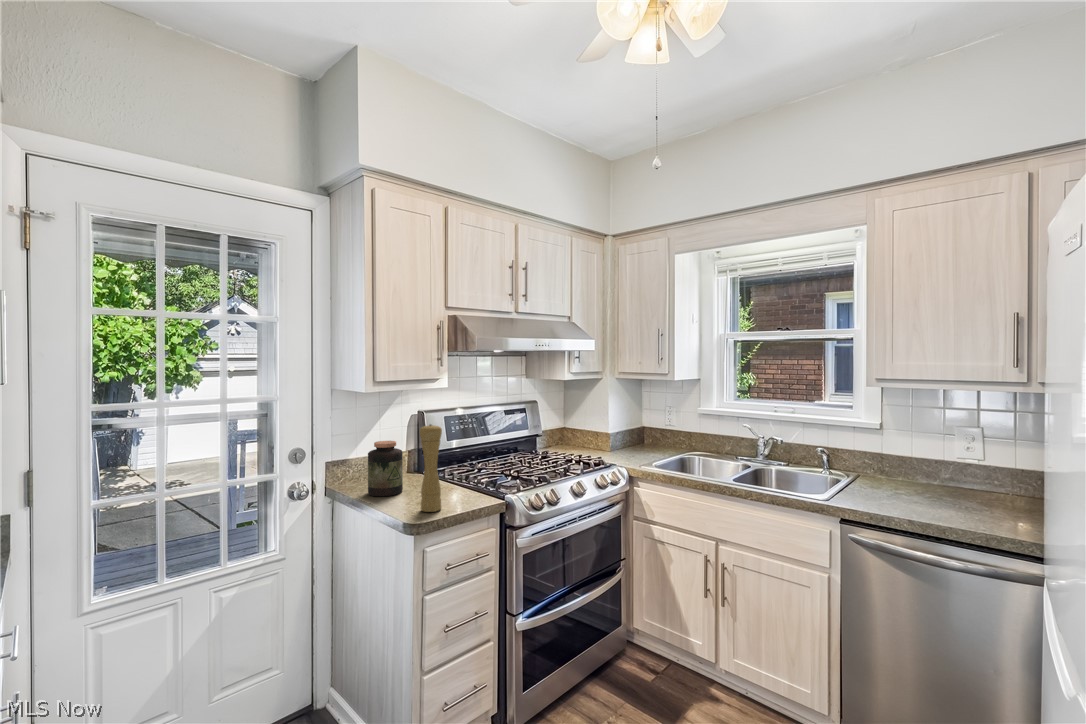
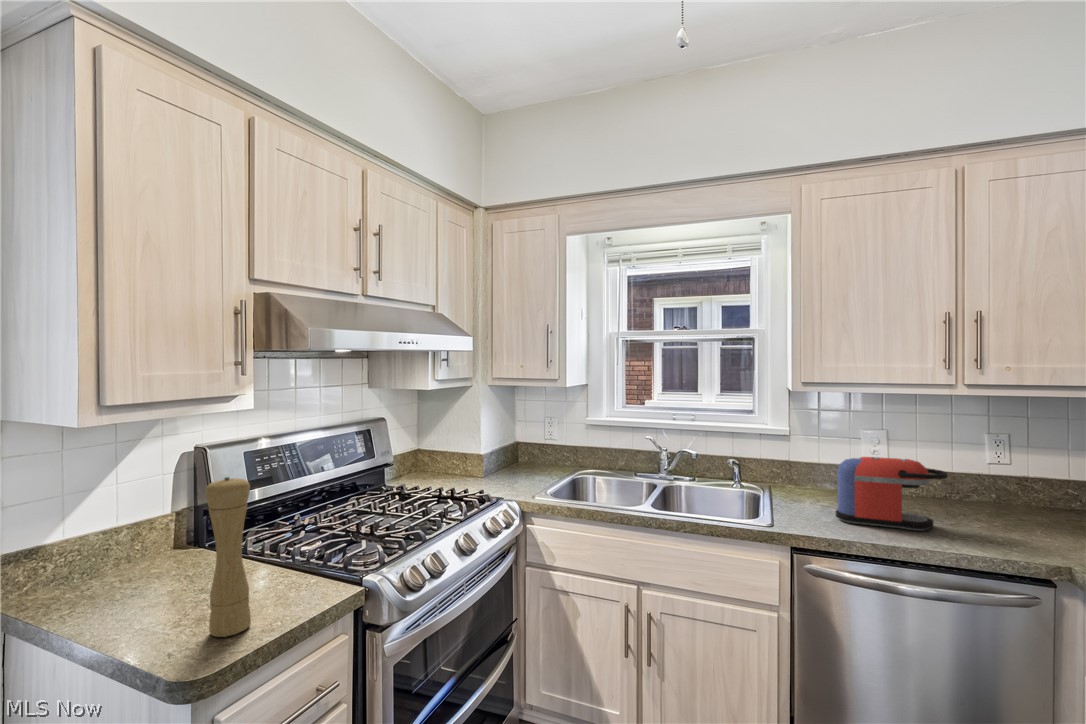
jar: present [368,441,403,496] -> none [97,505,172,611]
coffee maker: none [894,449,1001,517] -> present [835,457,948,531]

